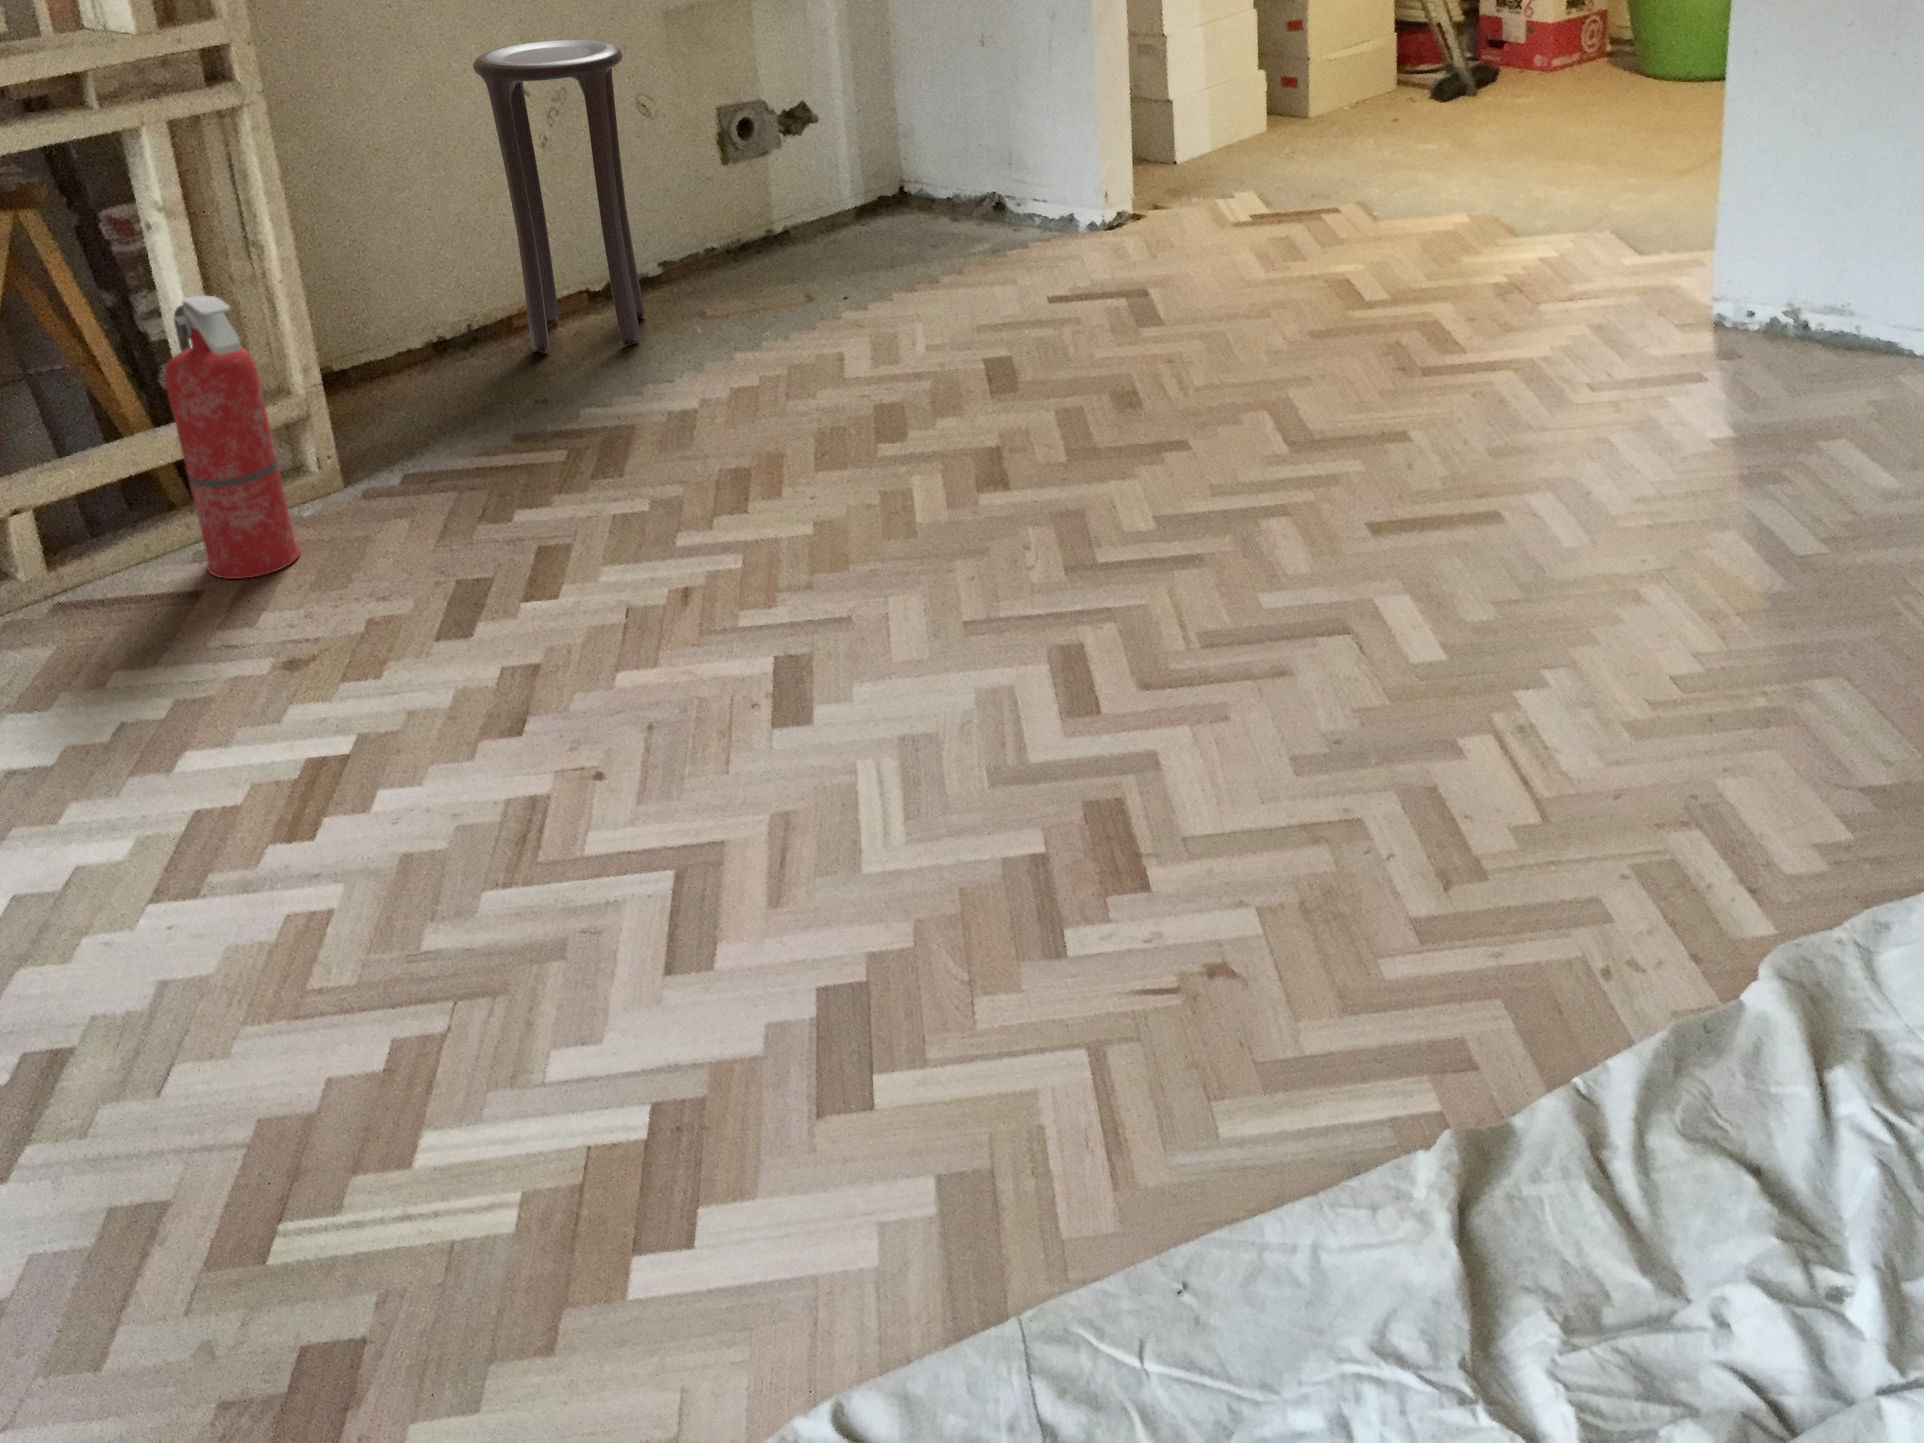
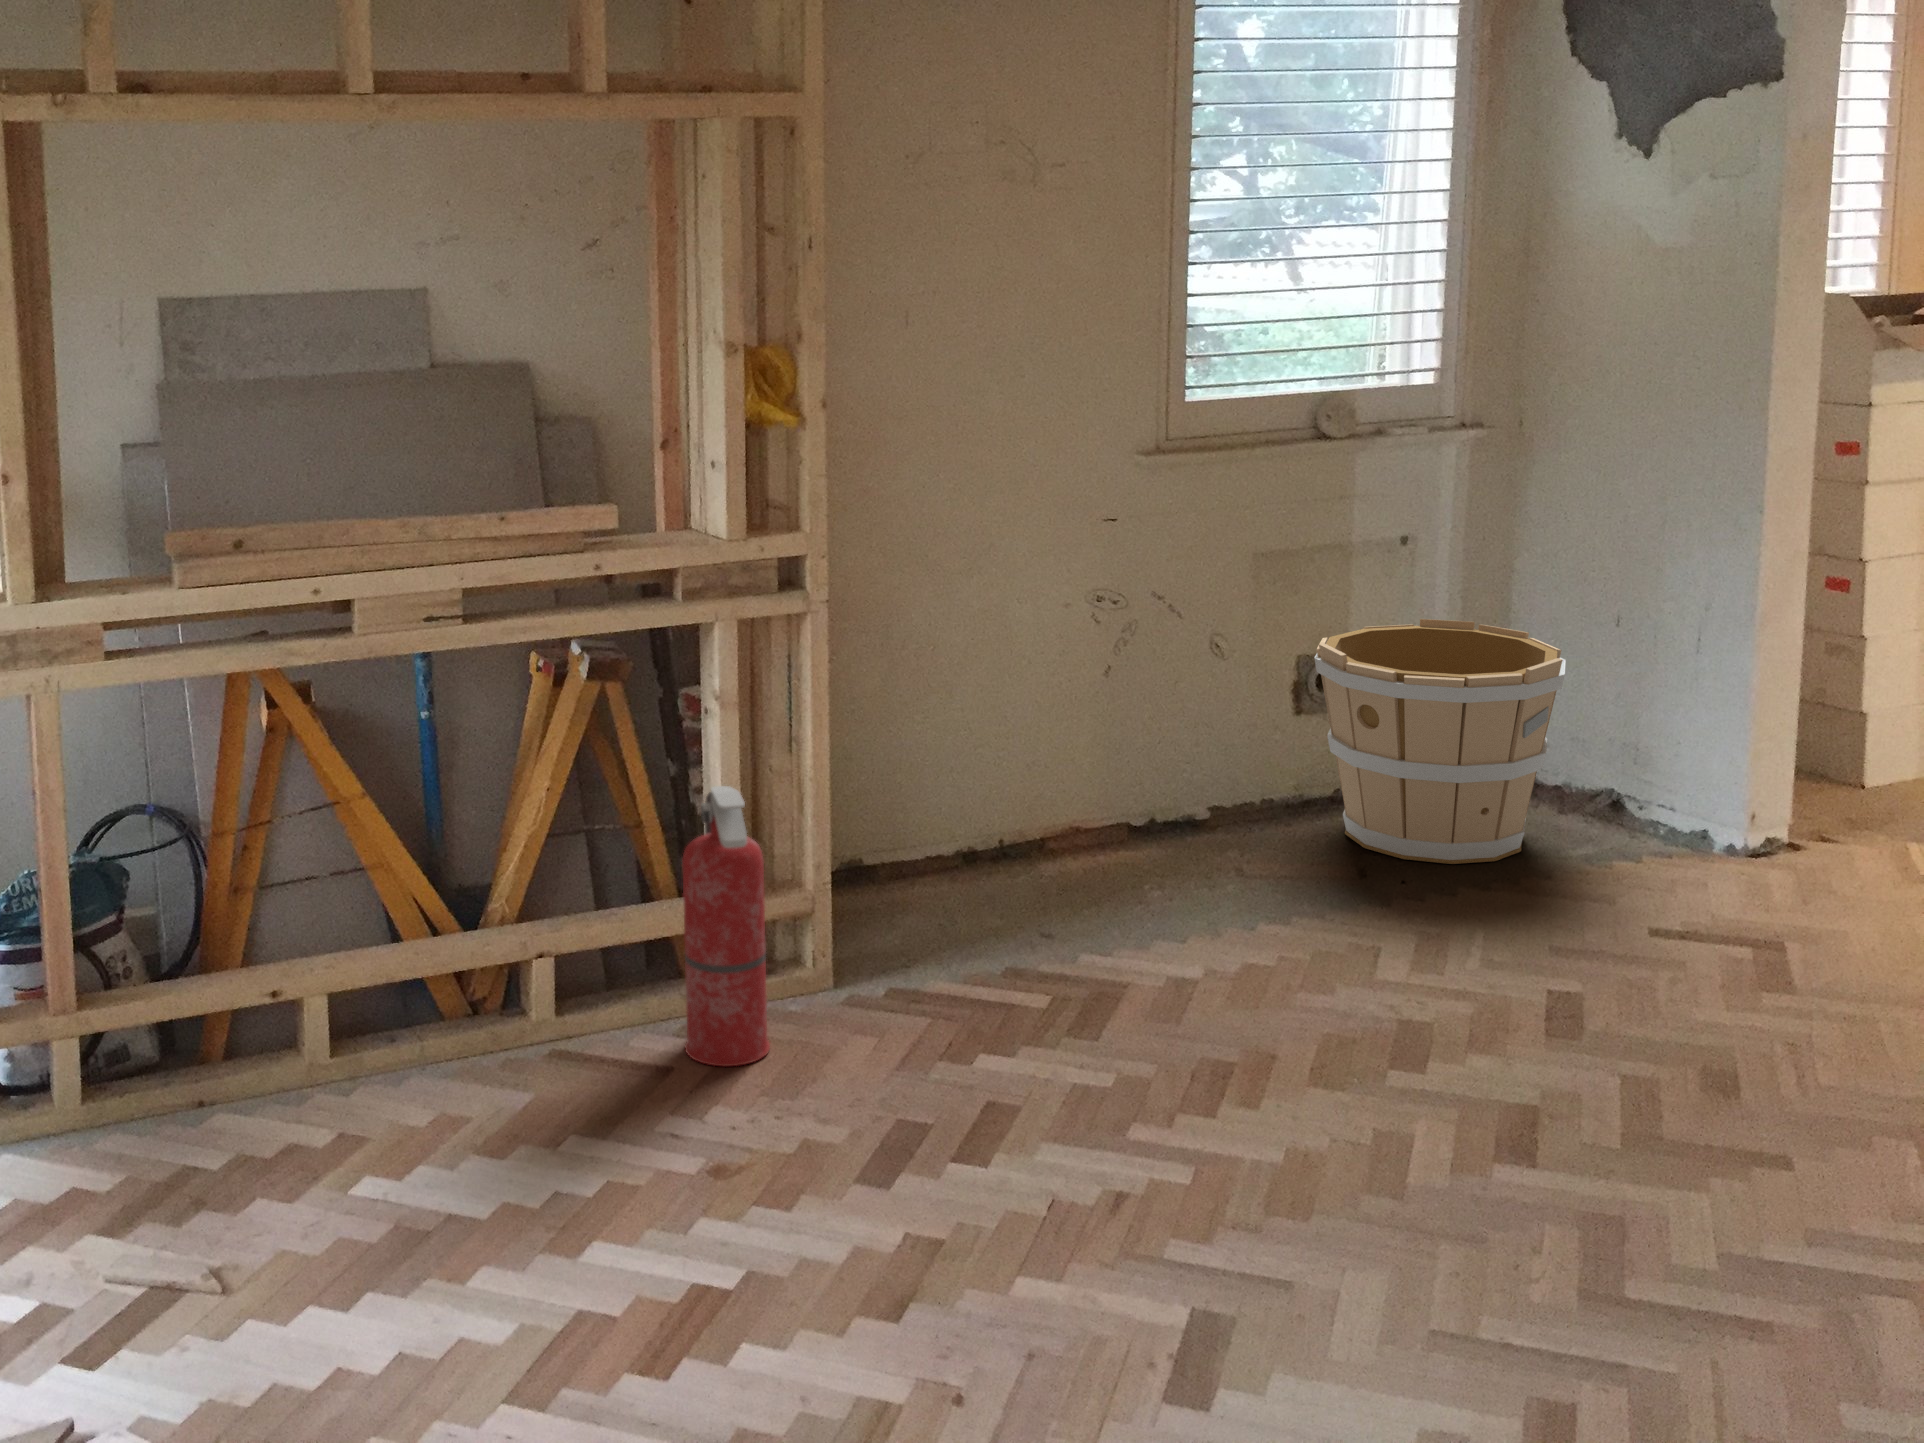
stool: present [473,40,645,352] -> none [1046,574,1195,893]
wooden bucket: none [735,56,952,278] -> present [1314,619,1566,864]

